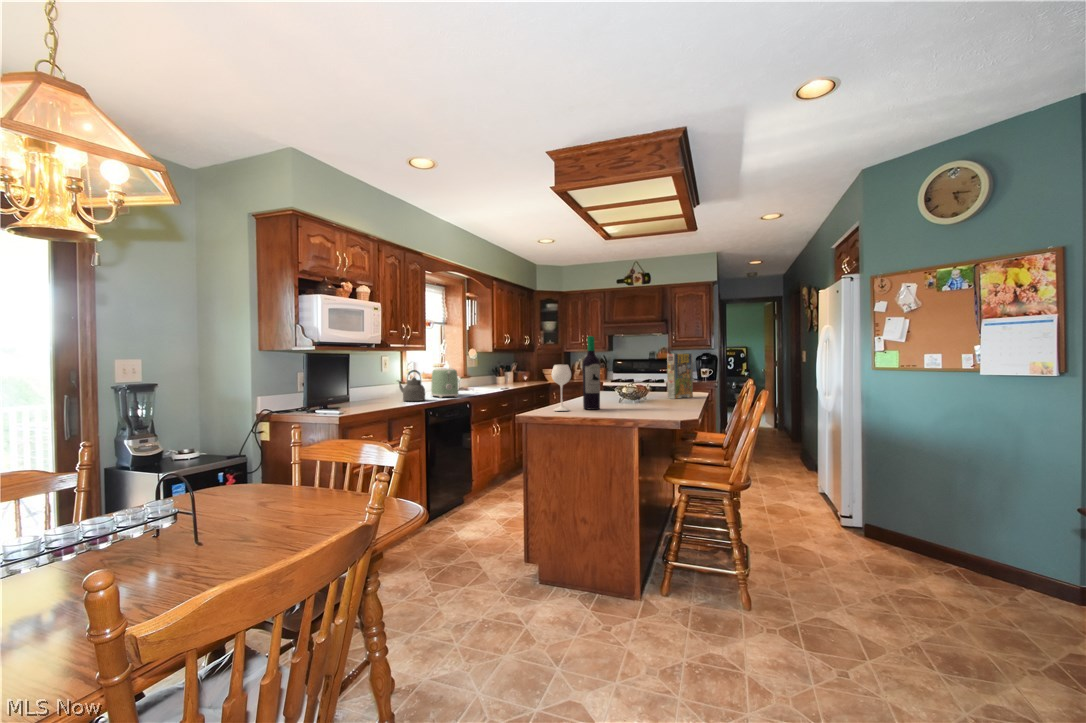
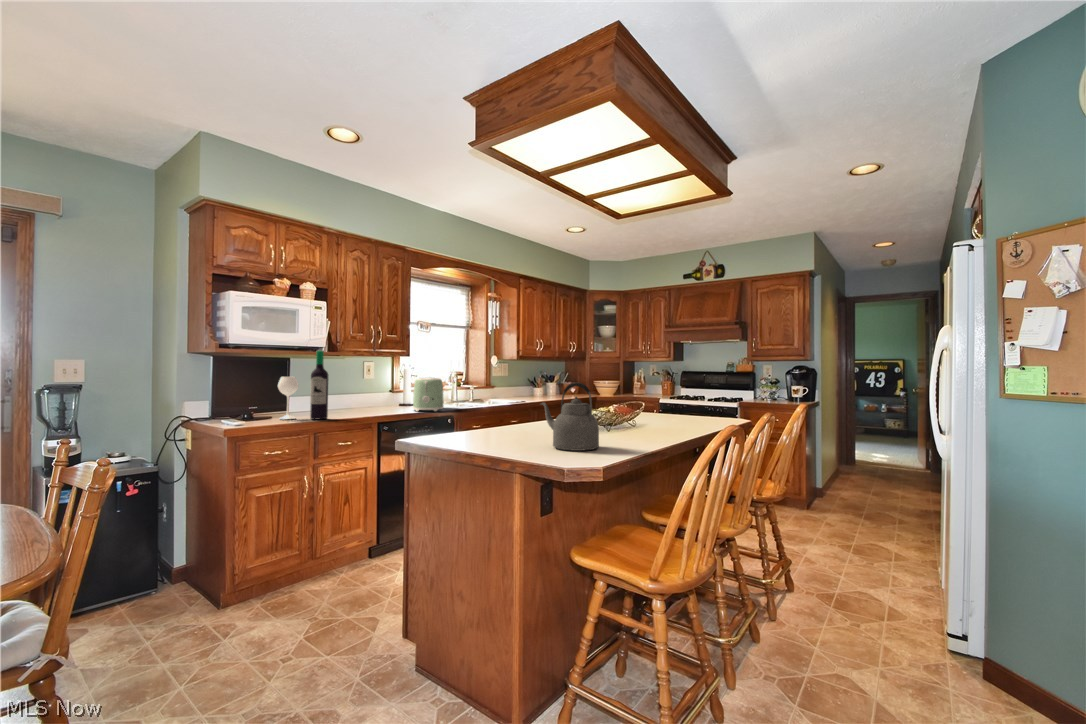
wine bottle: present [551,336,600,411] -> present [278,351,328,419]
cereal box: present [667,354,693,399] -> none [666,364,708,427]
kettle: present [398,370,425,401] -> present [541,382,599,451]

